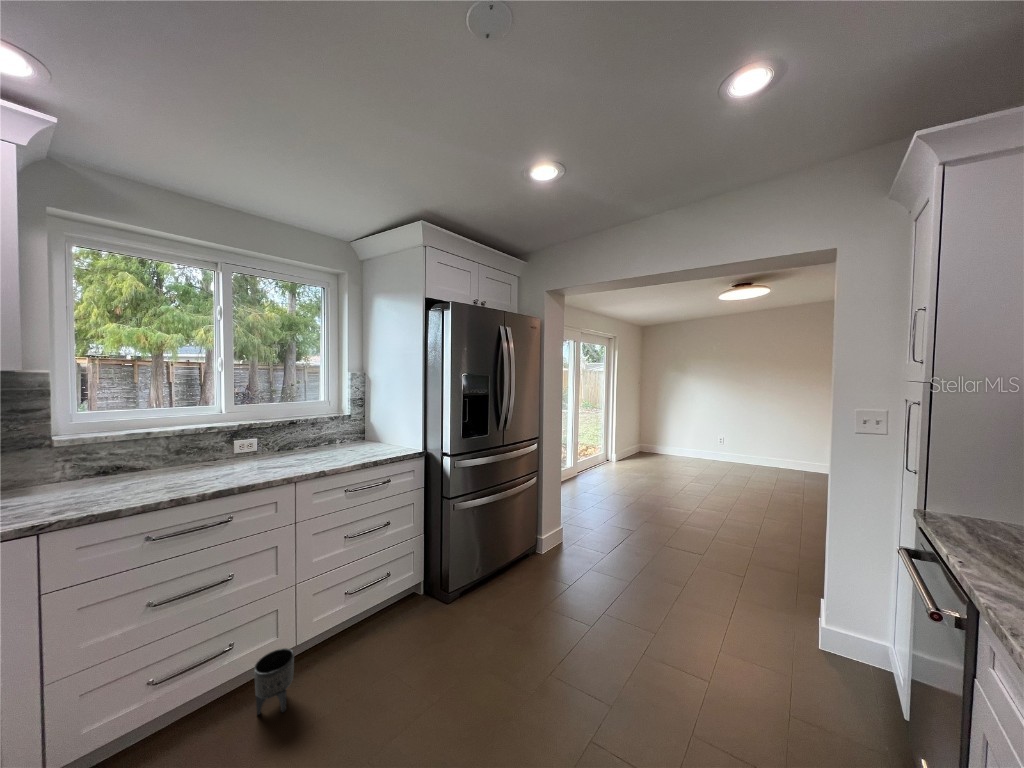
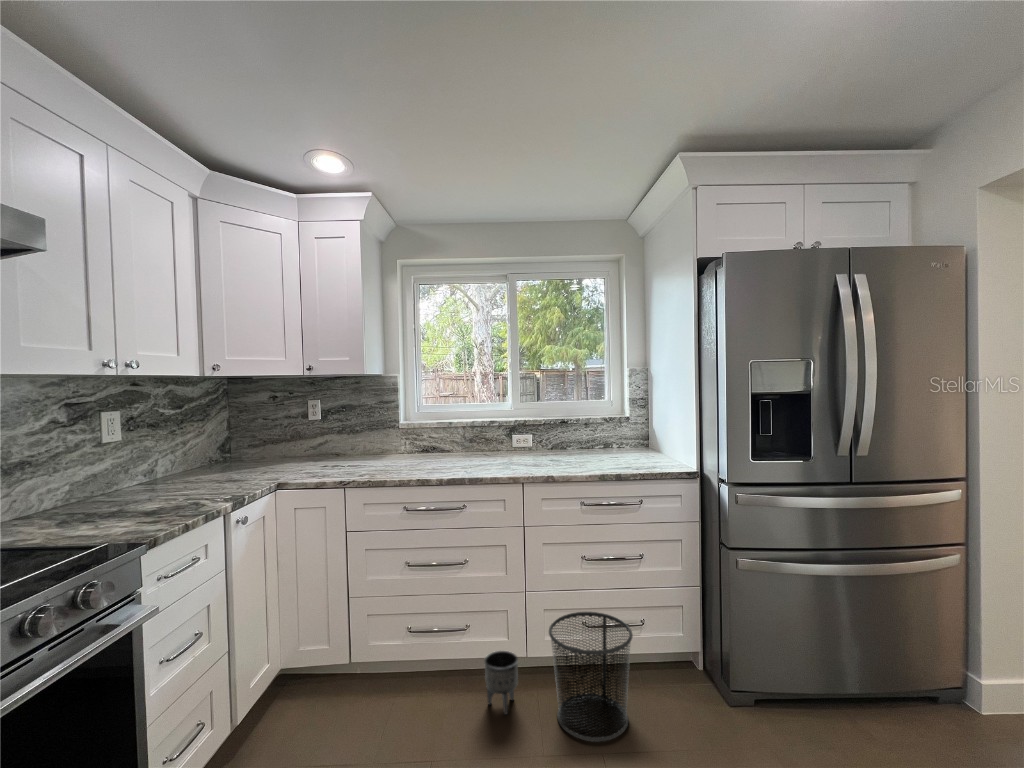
waste bin: none [328,574,402,687] -> present [549,612,633,742]

